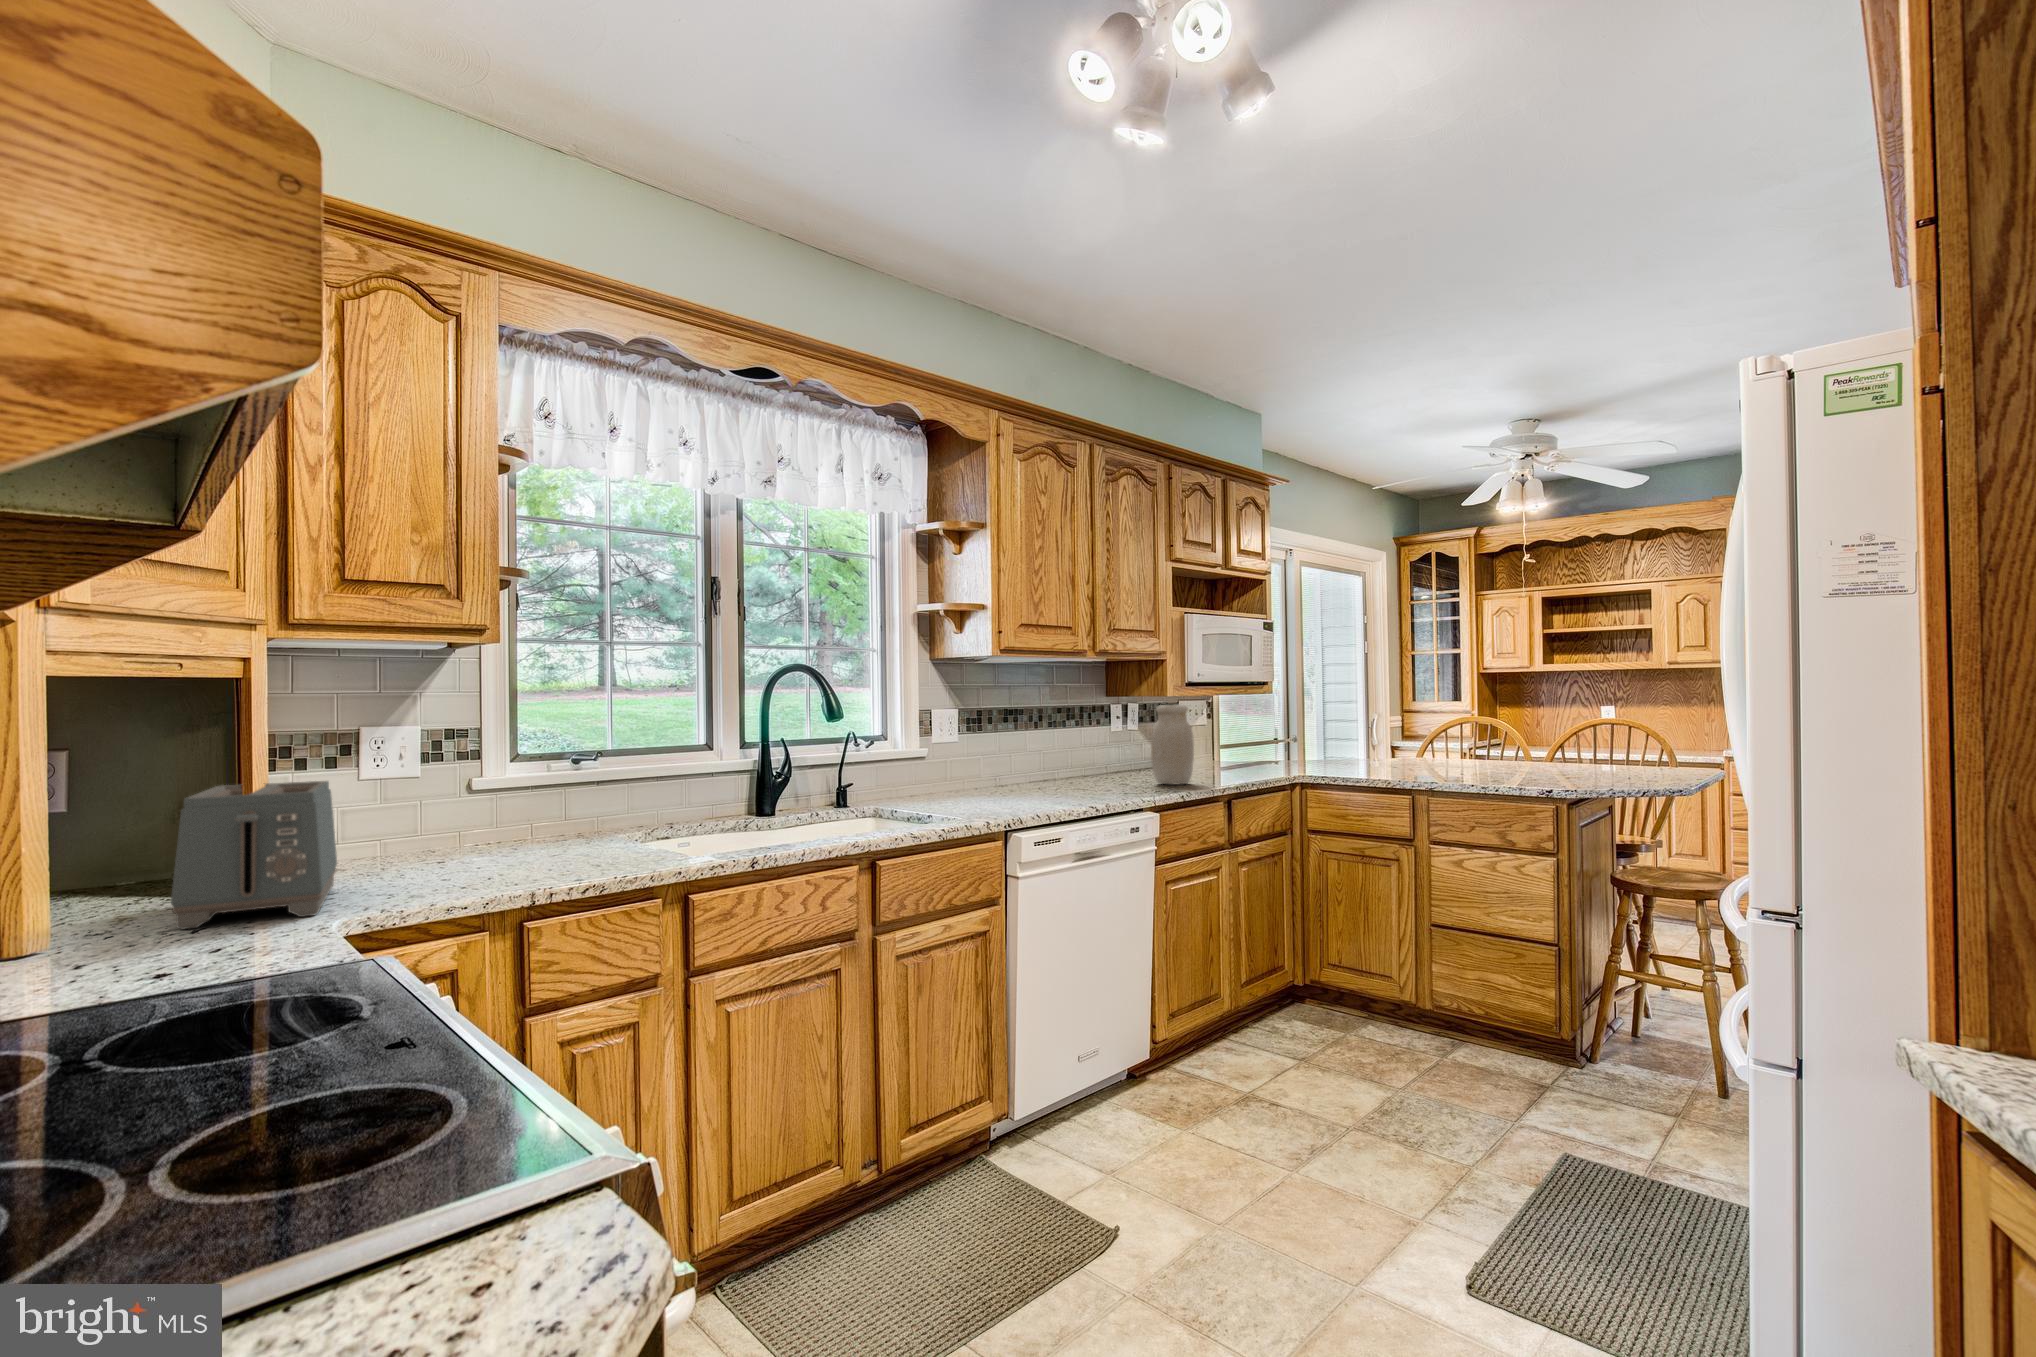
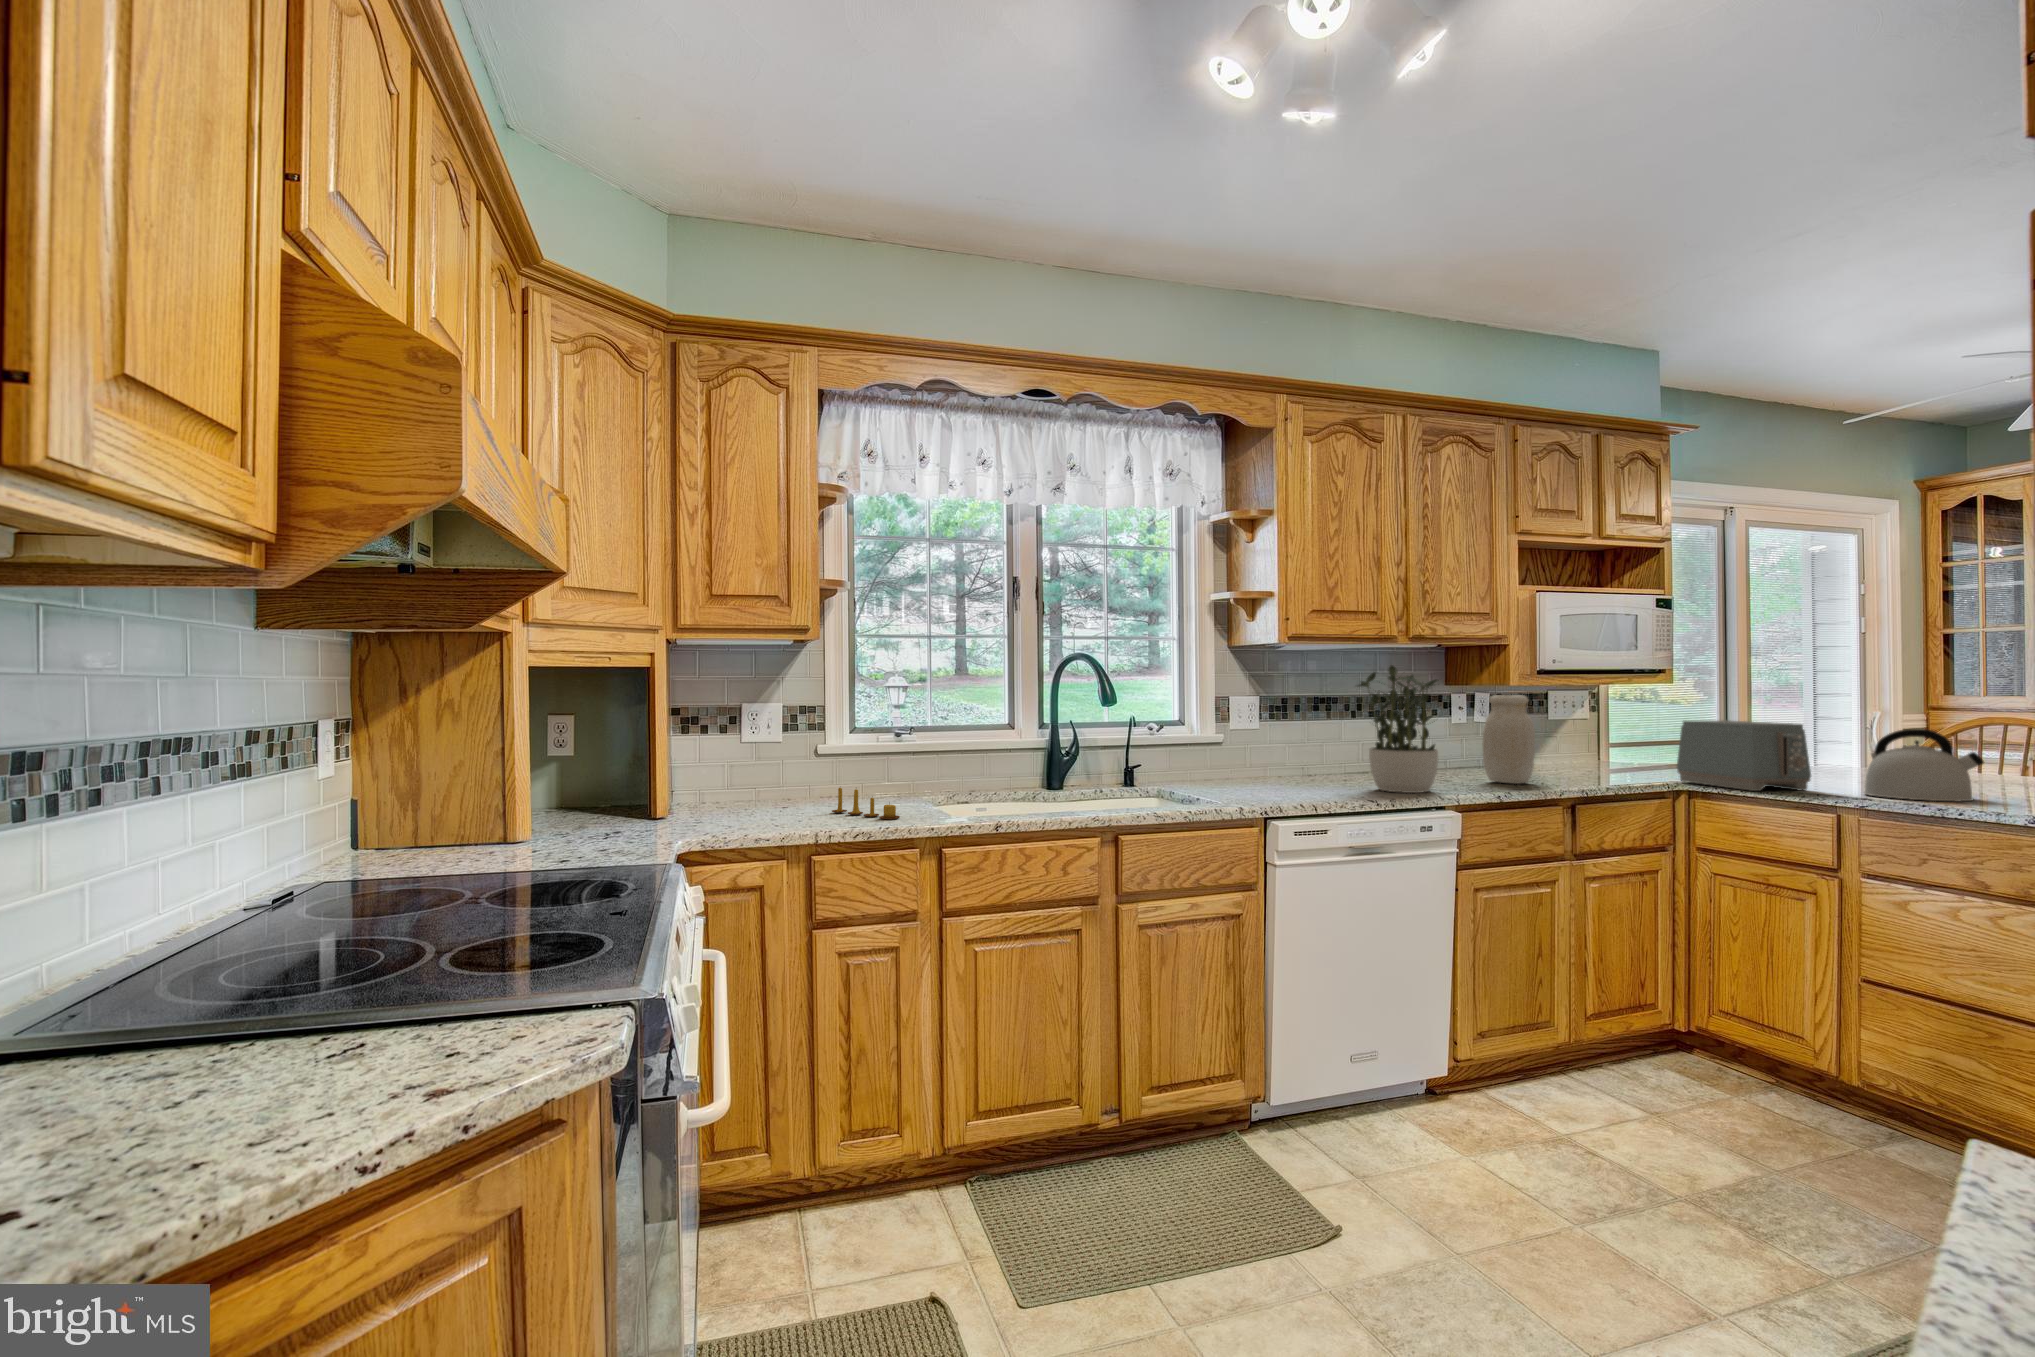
potted plant: none [1060,677,1132,798] -> present [1358,666,1439,793]
kettle: none [1421,726,1494,781] -> present [1864,728,1984,801]
toaster: present [171,781,337,929] -> present [1677,720,1811,791]
candle: none [514,828,621,866] -> present [832,788,900,820]

